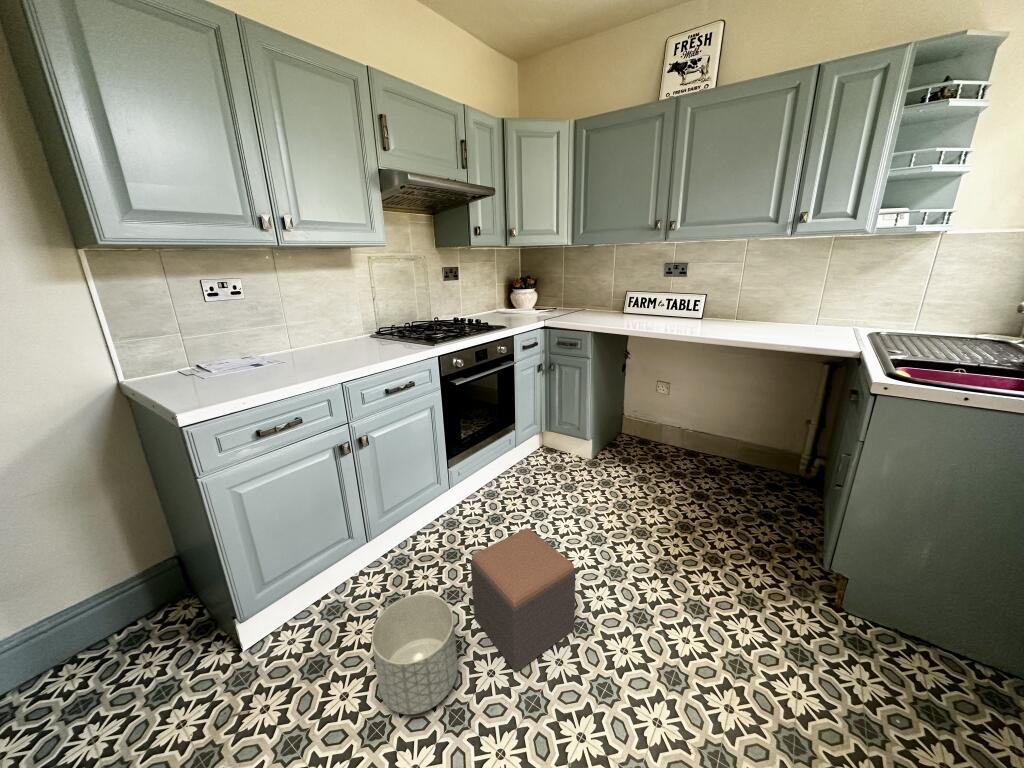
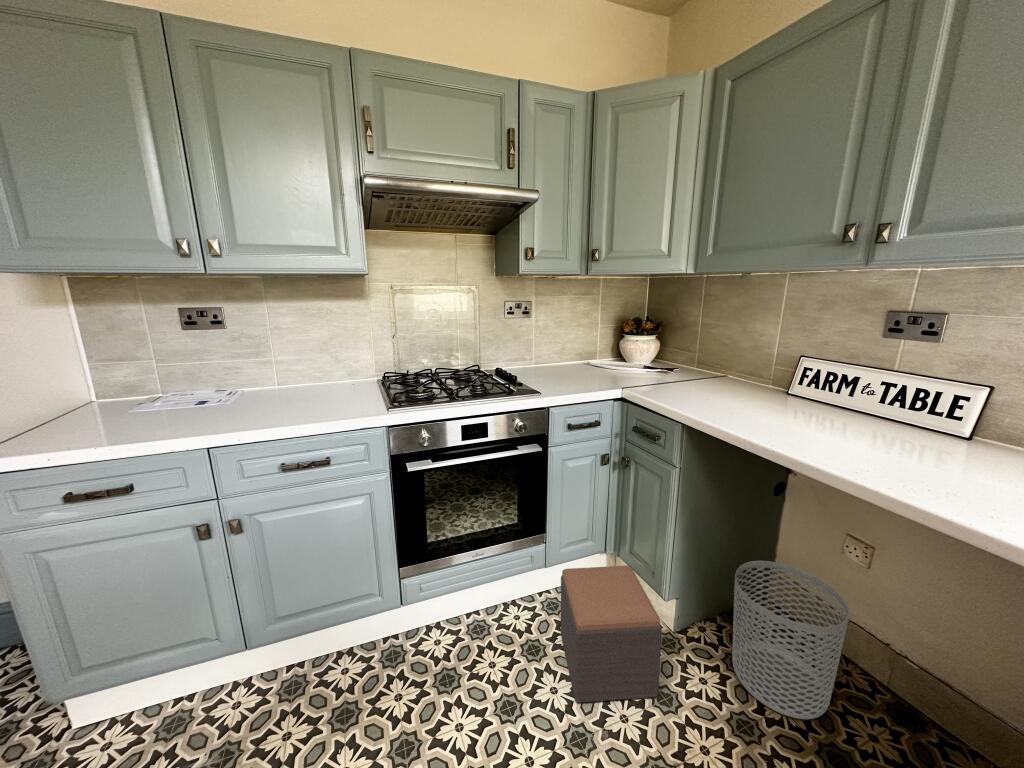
waste bin: none [609,484,685,595] -> present [732,561,849,719]
planter: present [371,594,458,715] -> none [456,582,528,687]

